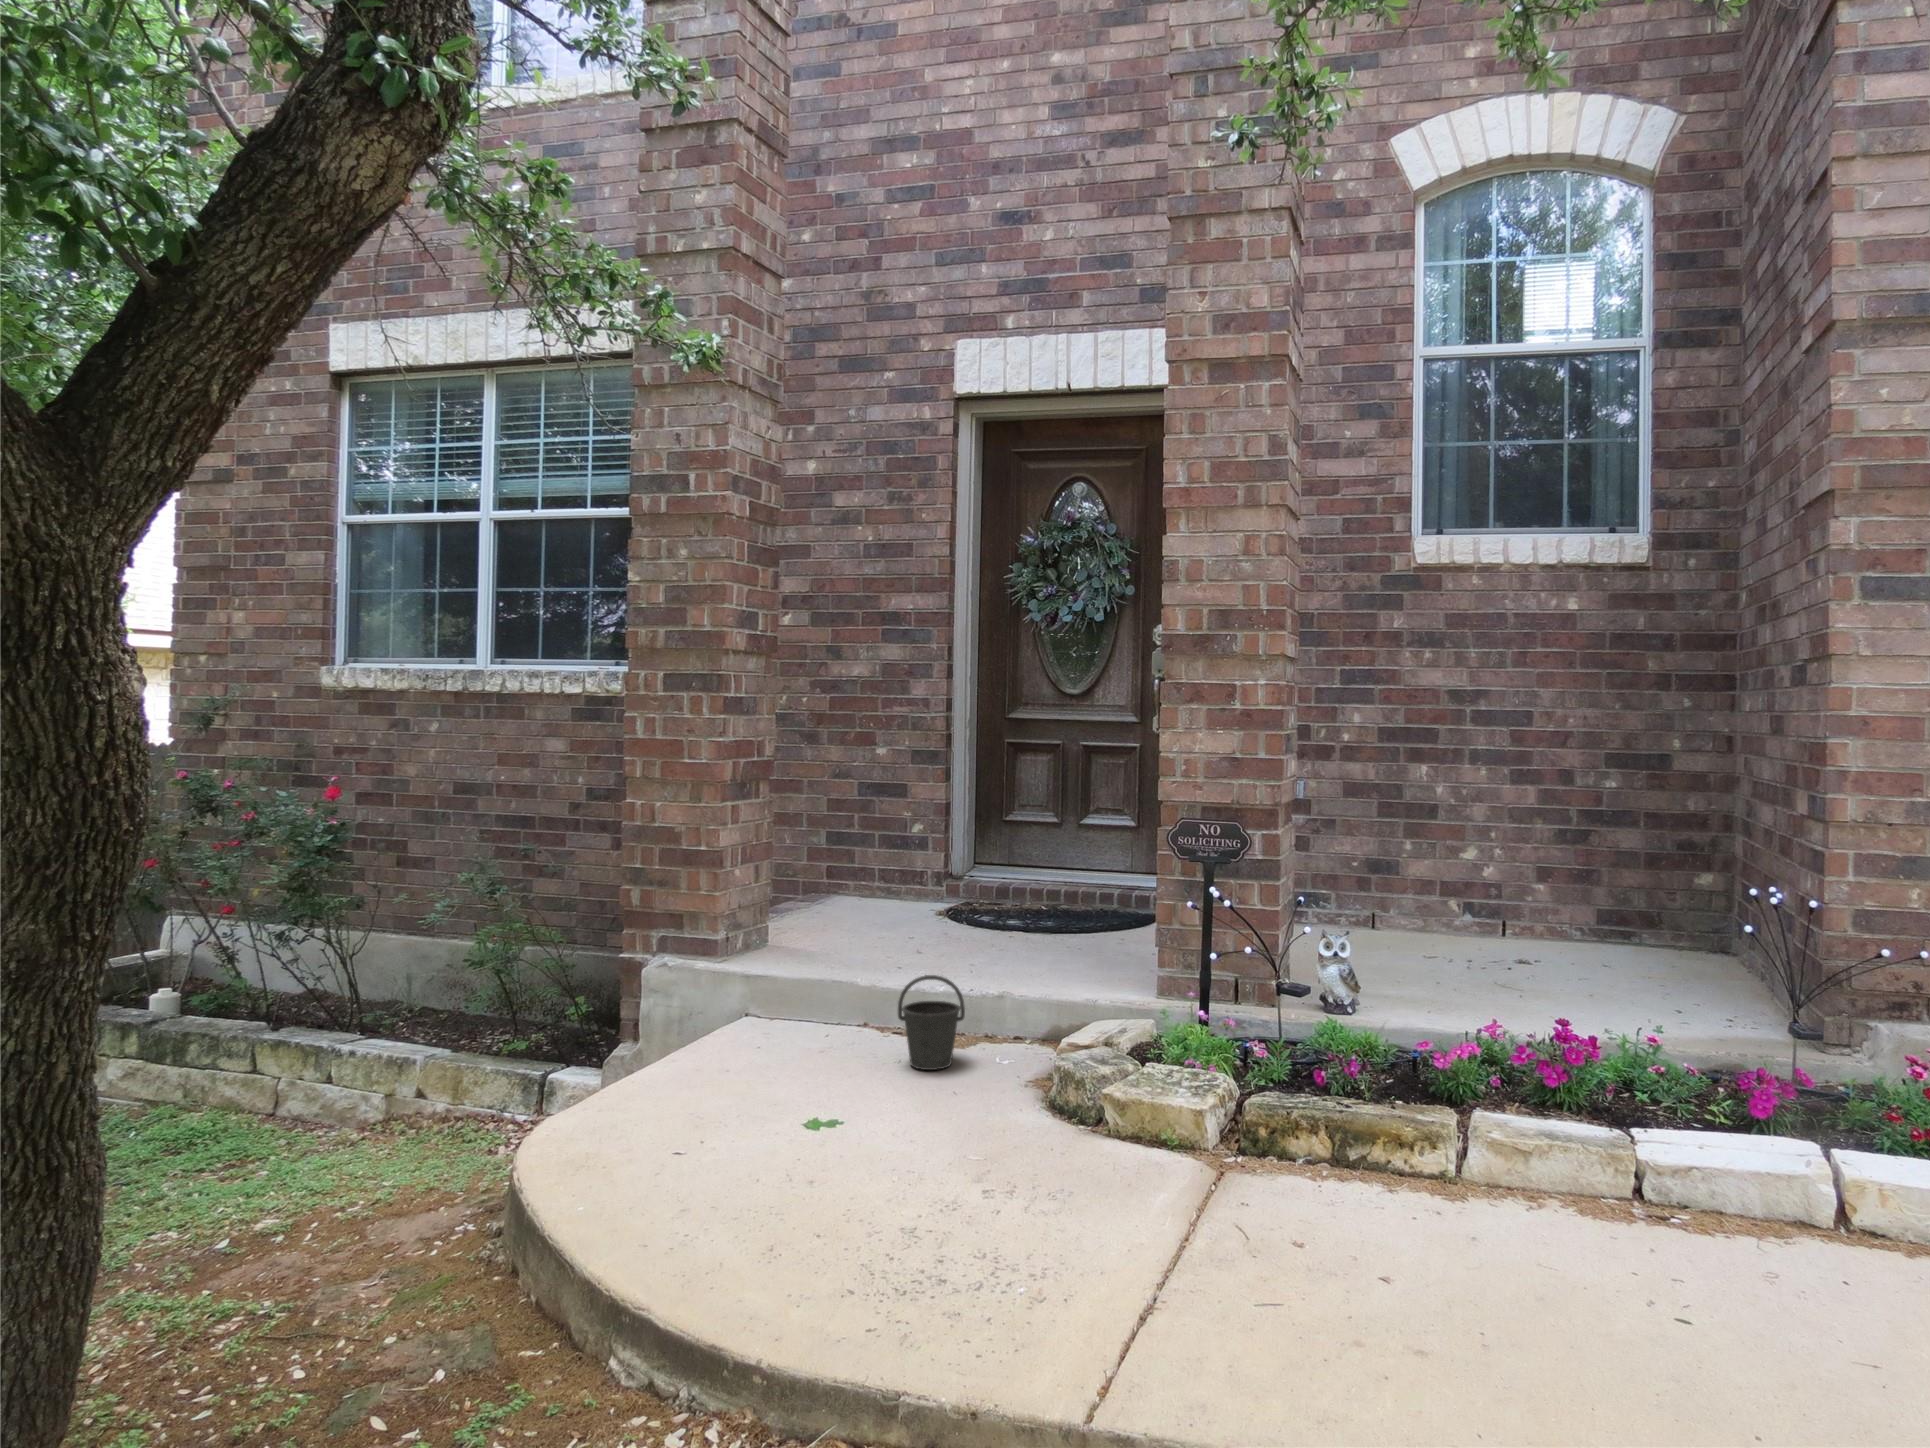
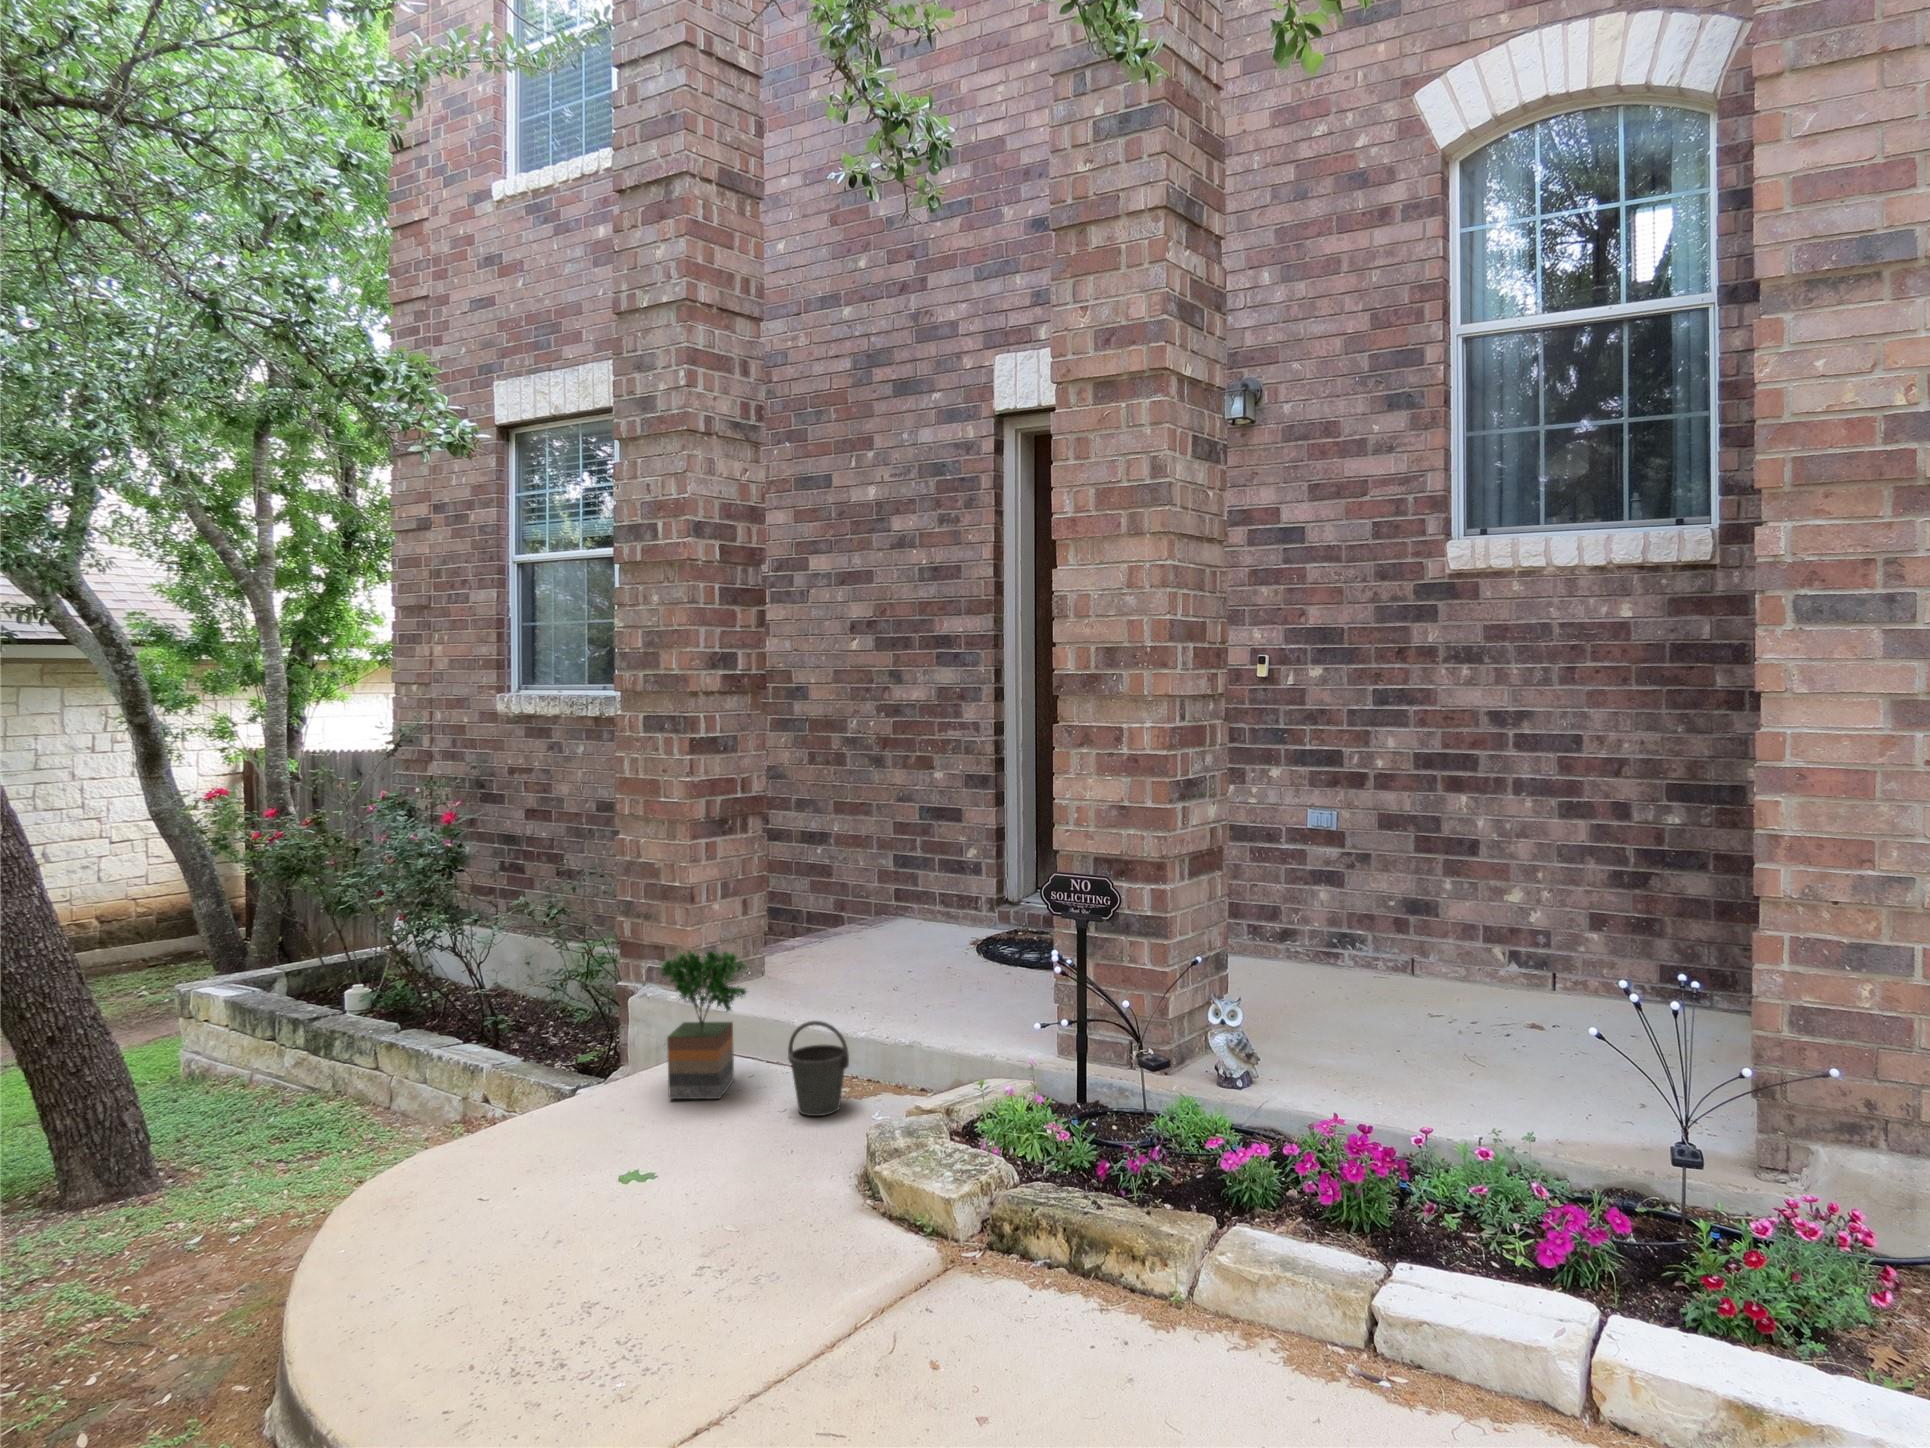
potted tree: none [740,911,842,1067] -> present [660,951,748,1099]

